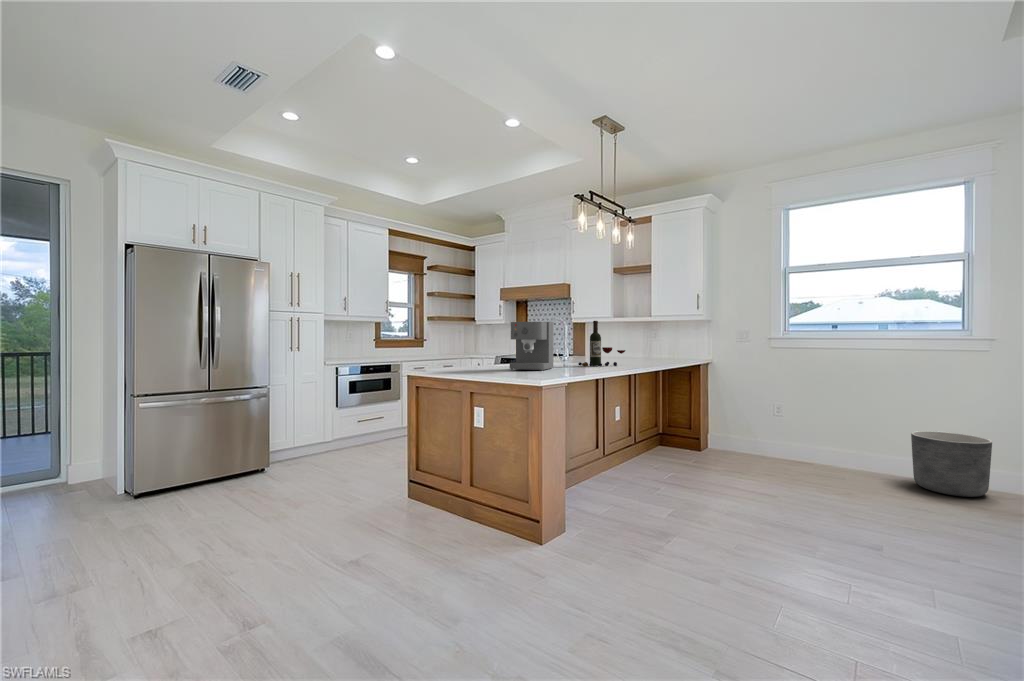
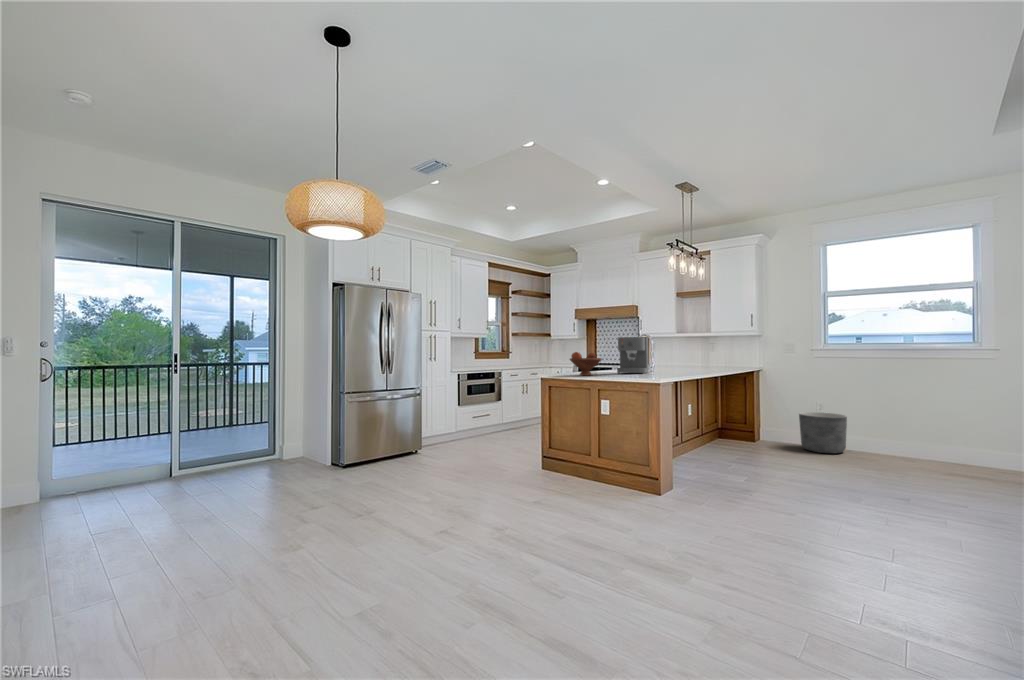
wine bottle: present [578,321,625,366] -> none [666,336,704,371]
fruit bowl: none [444,341,487,373] -> present [570,352,602,376]
planter: present [911,431,992,497] -> present [799,412,847,454]

